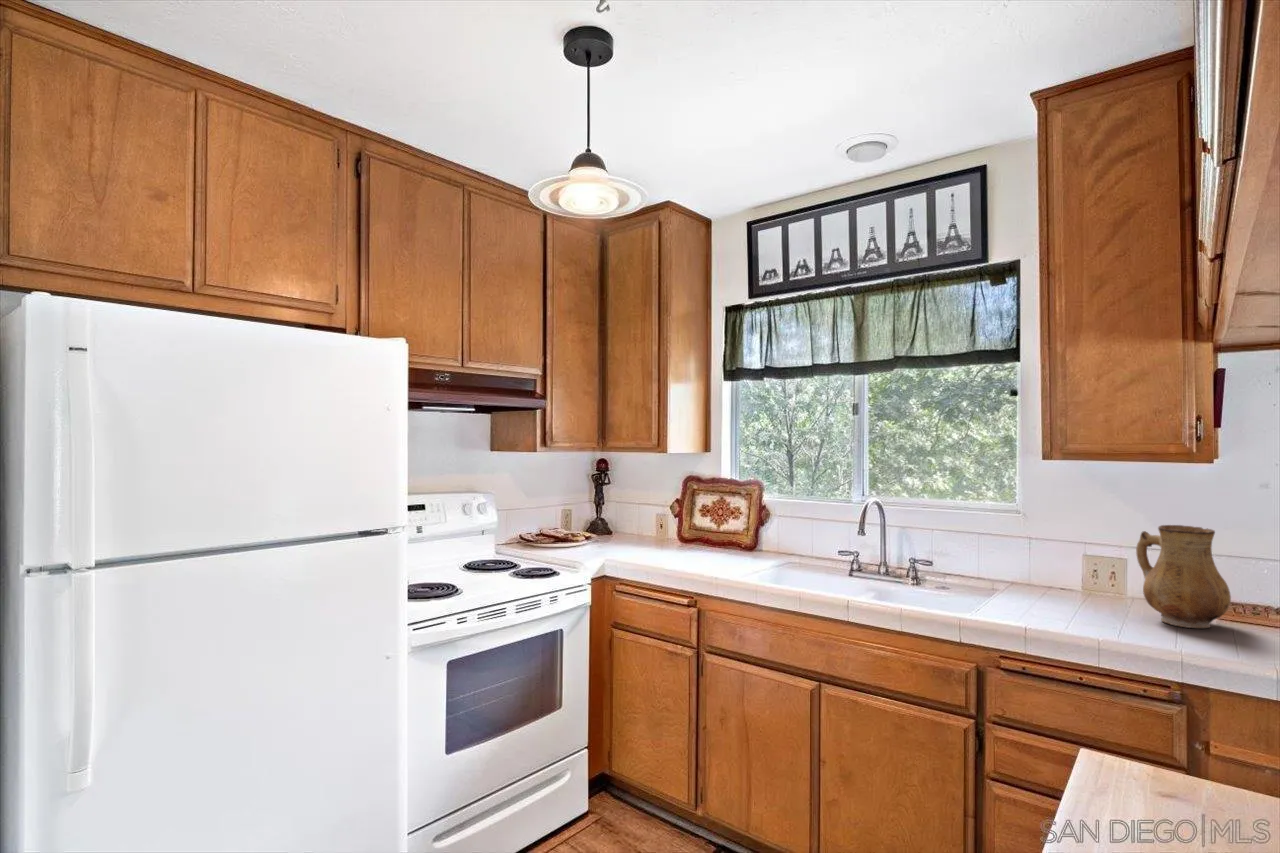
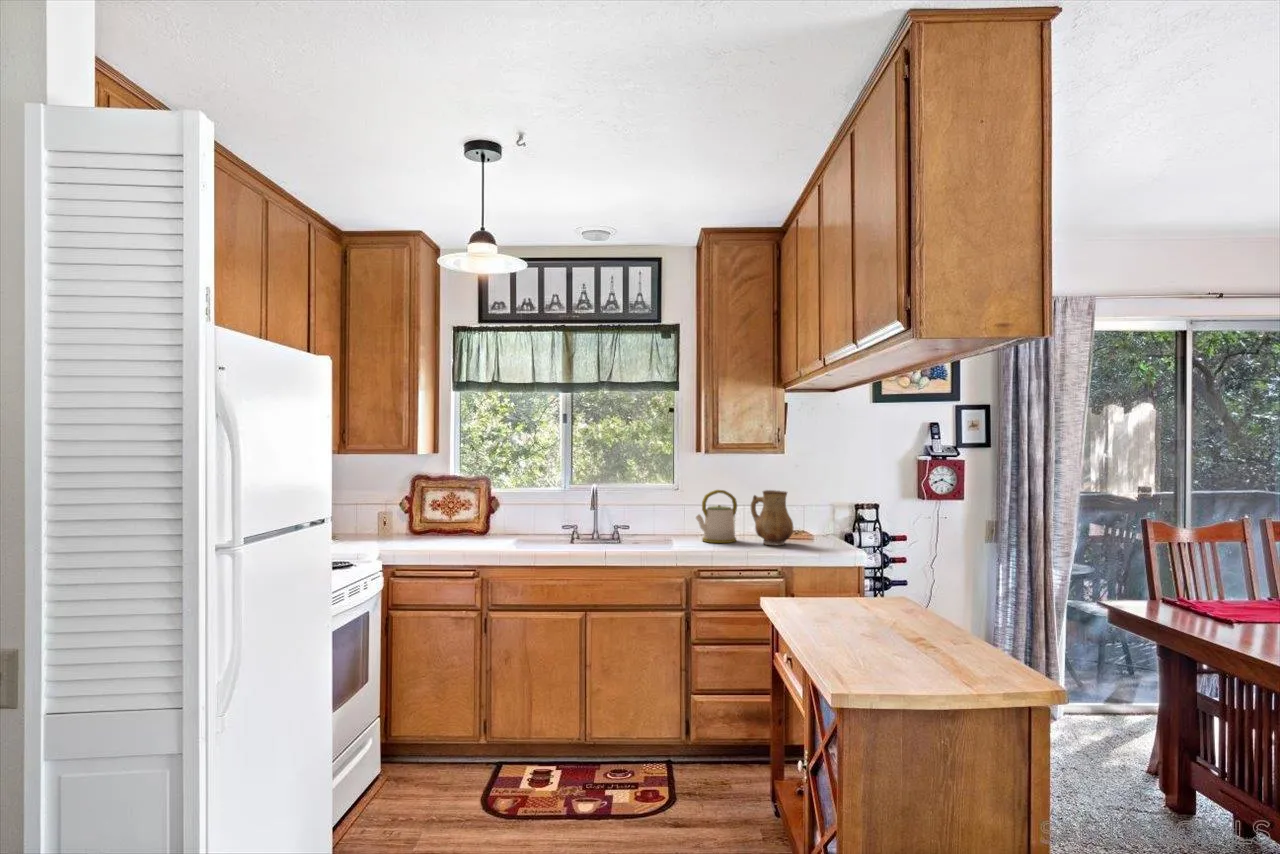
kettle: none [1033,517,1115,608] -> present [696,490,737,543]

